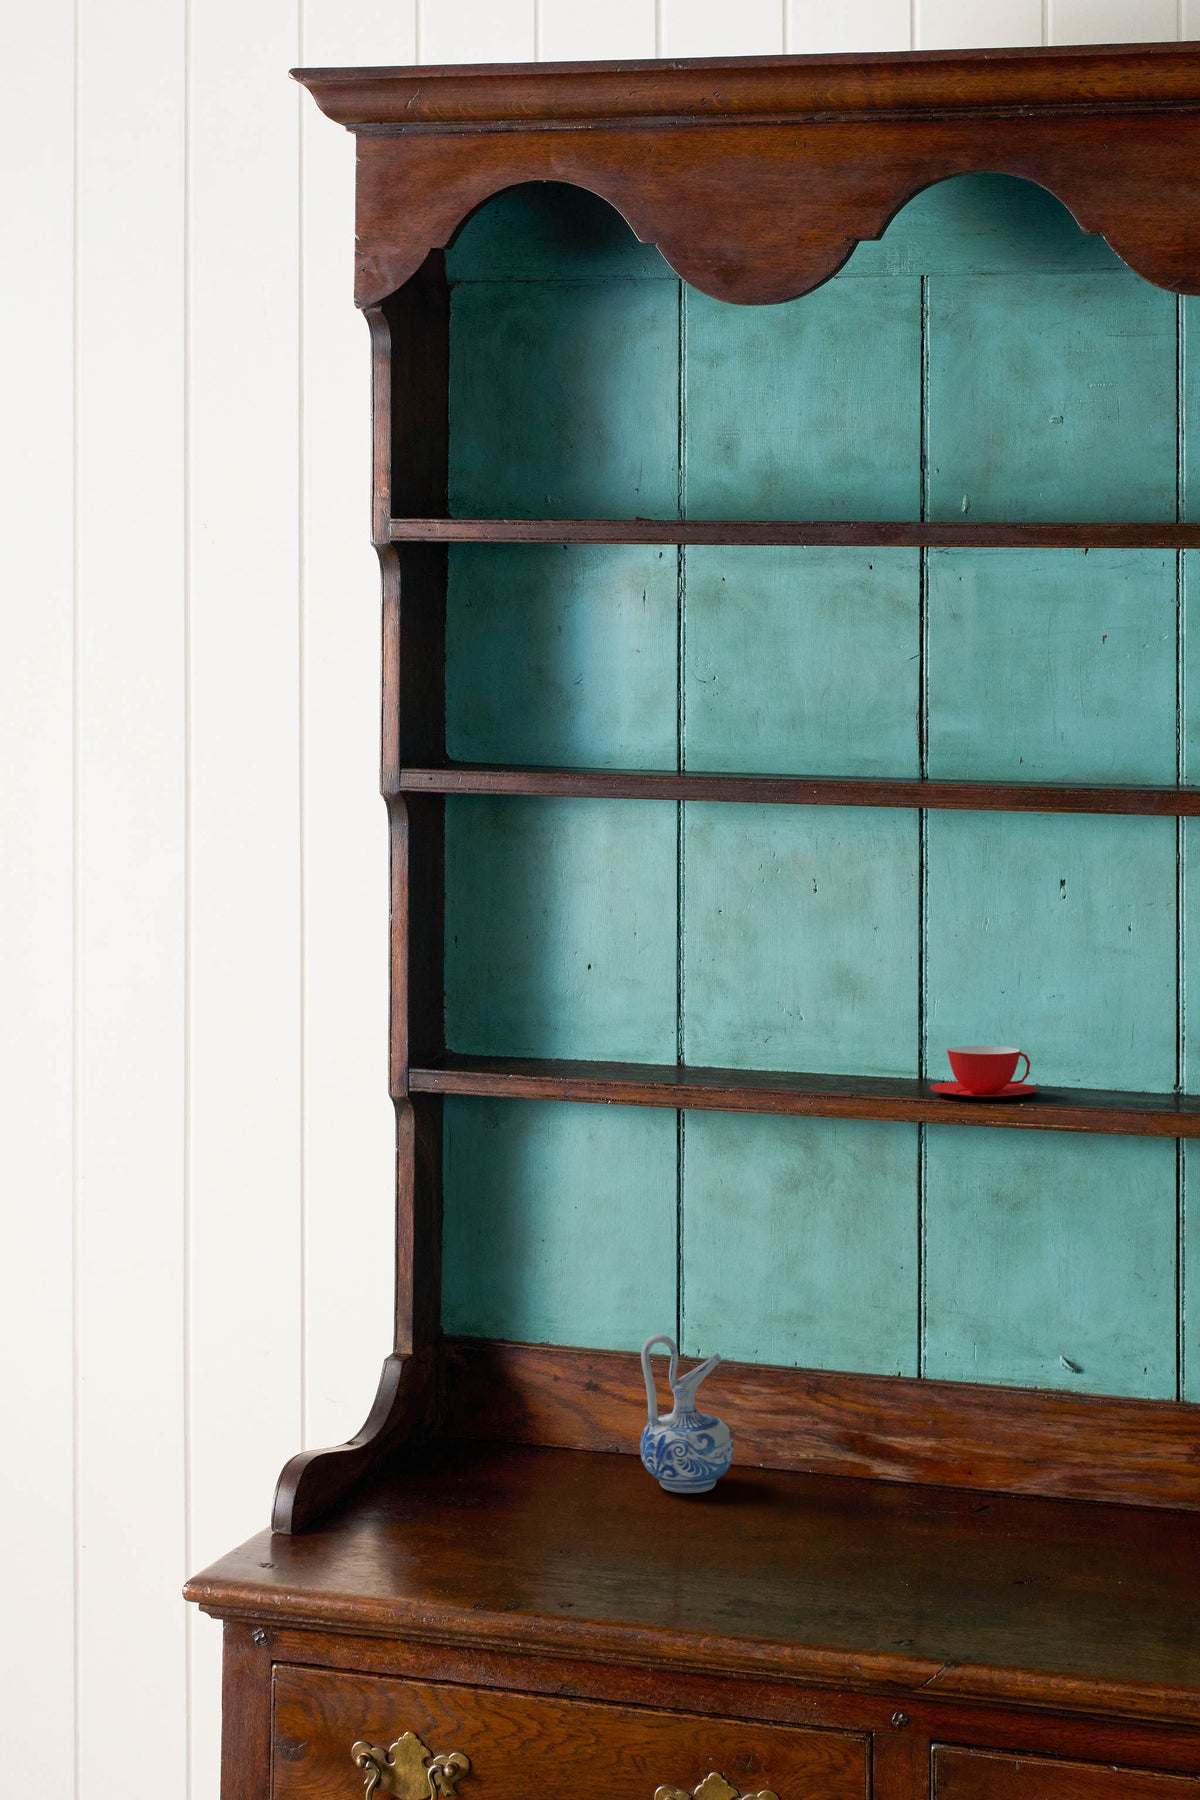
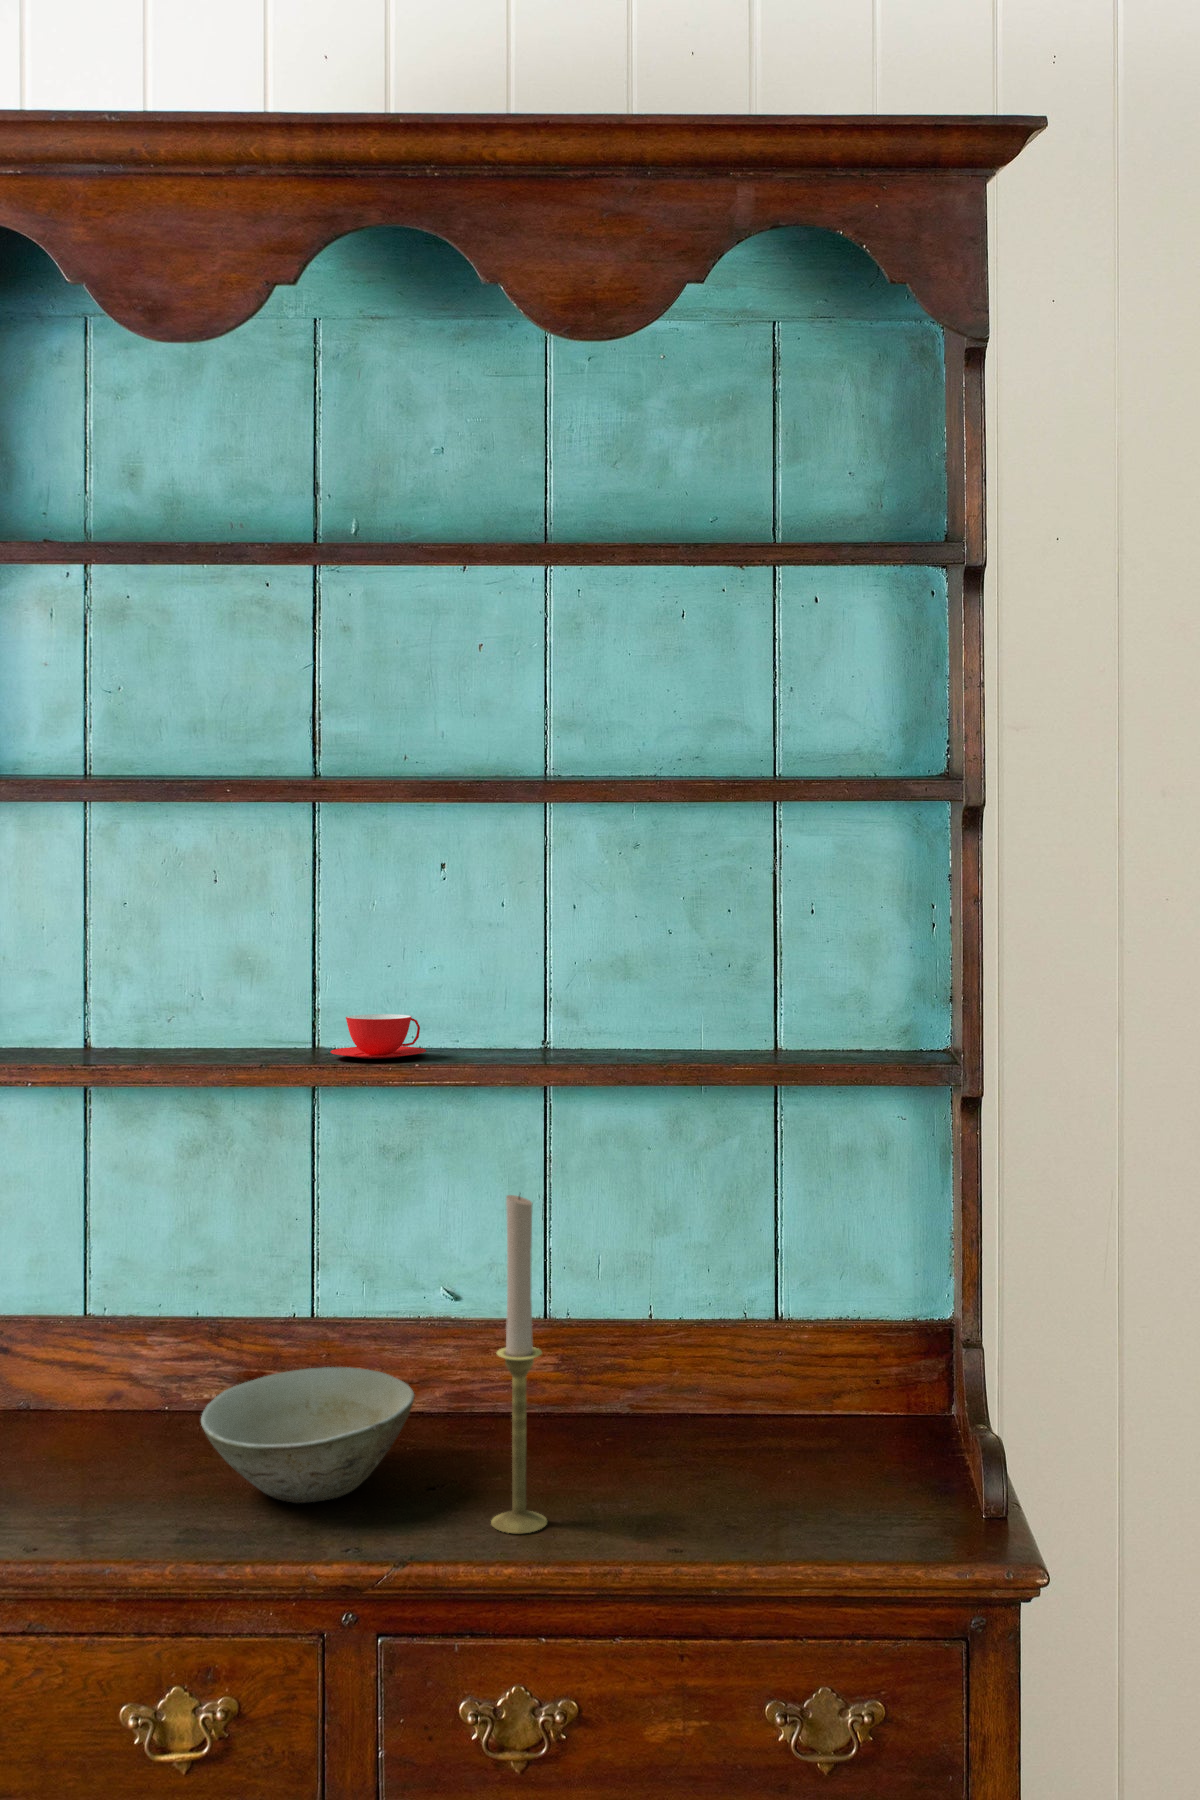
candlestick: none [1065,1256,1126,1615] -> present [491,1195,547,1533]
ceramic pitcher: present [640,1334,733,1493] -> none [52,1301,145,1453]
bowl: none [777,1429,1001,1561] -> present [201,1367,415,1503]

